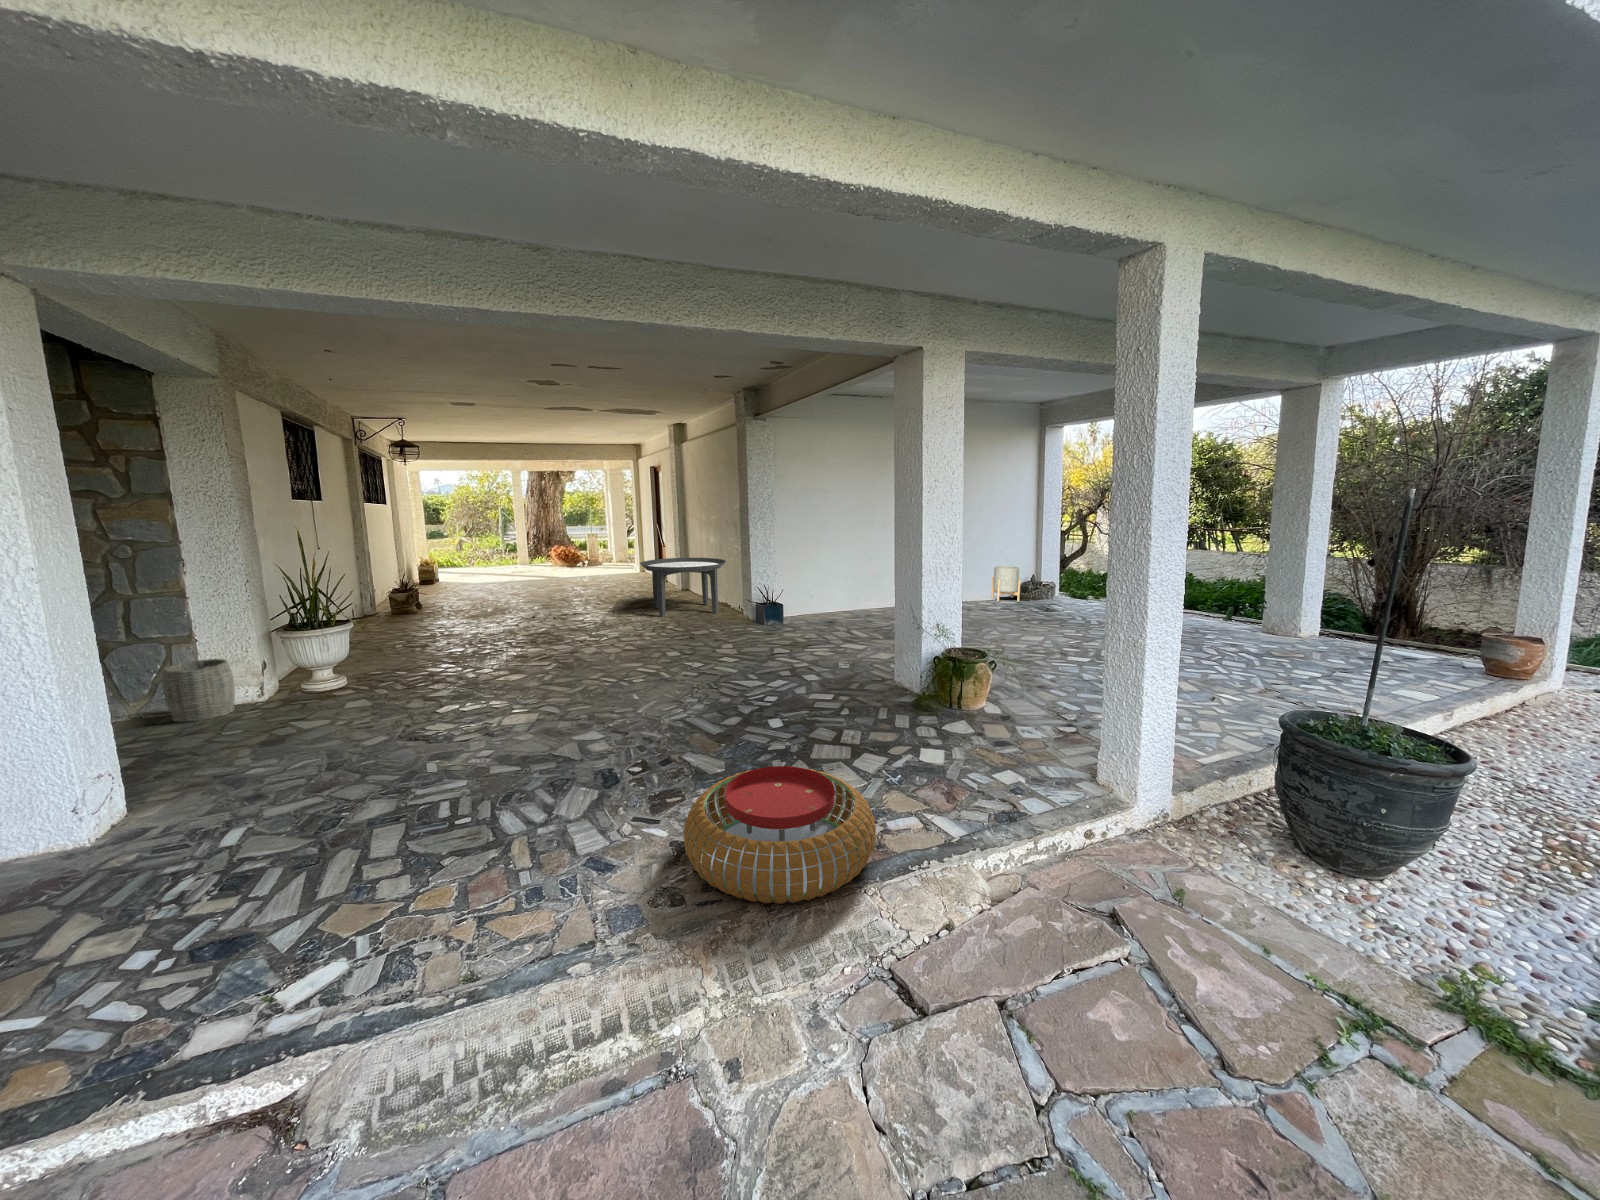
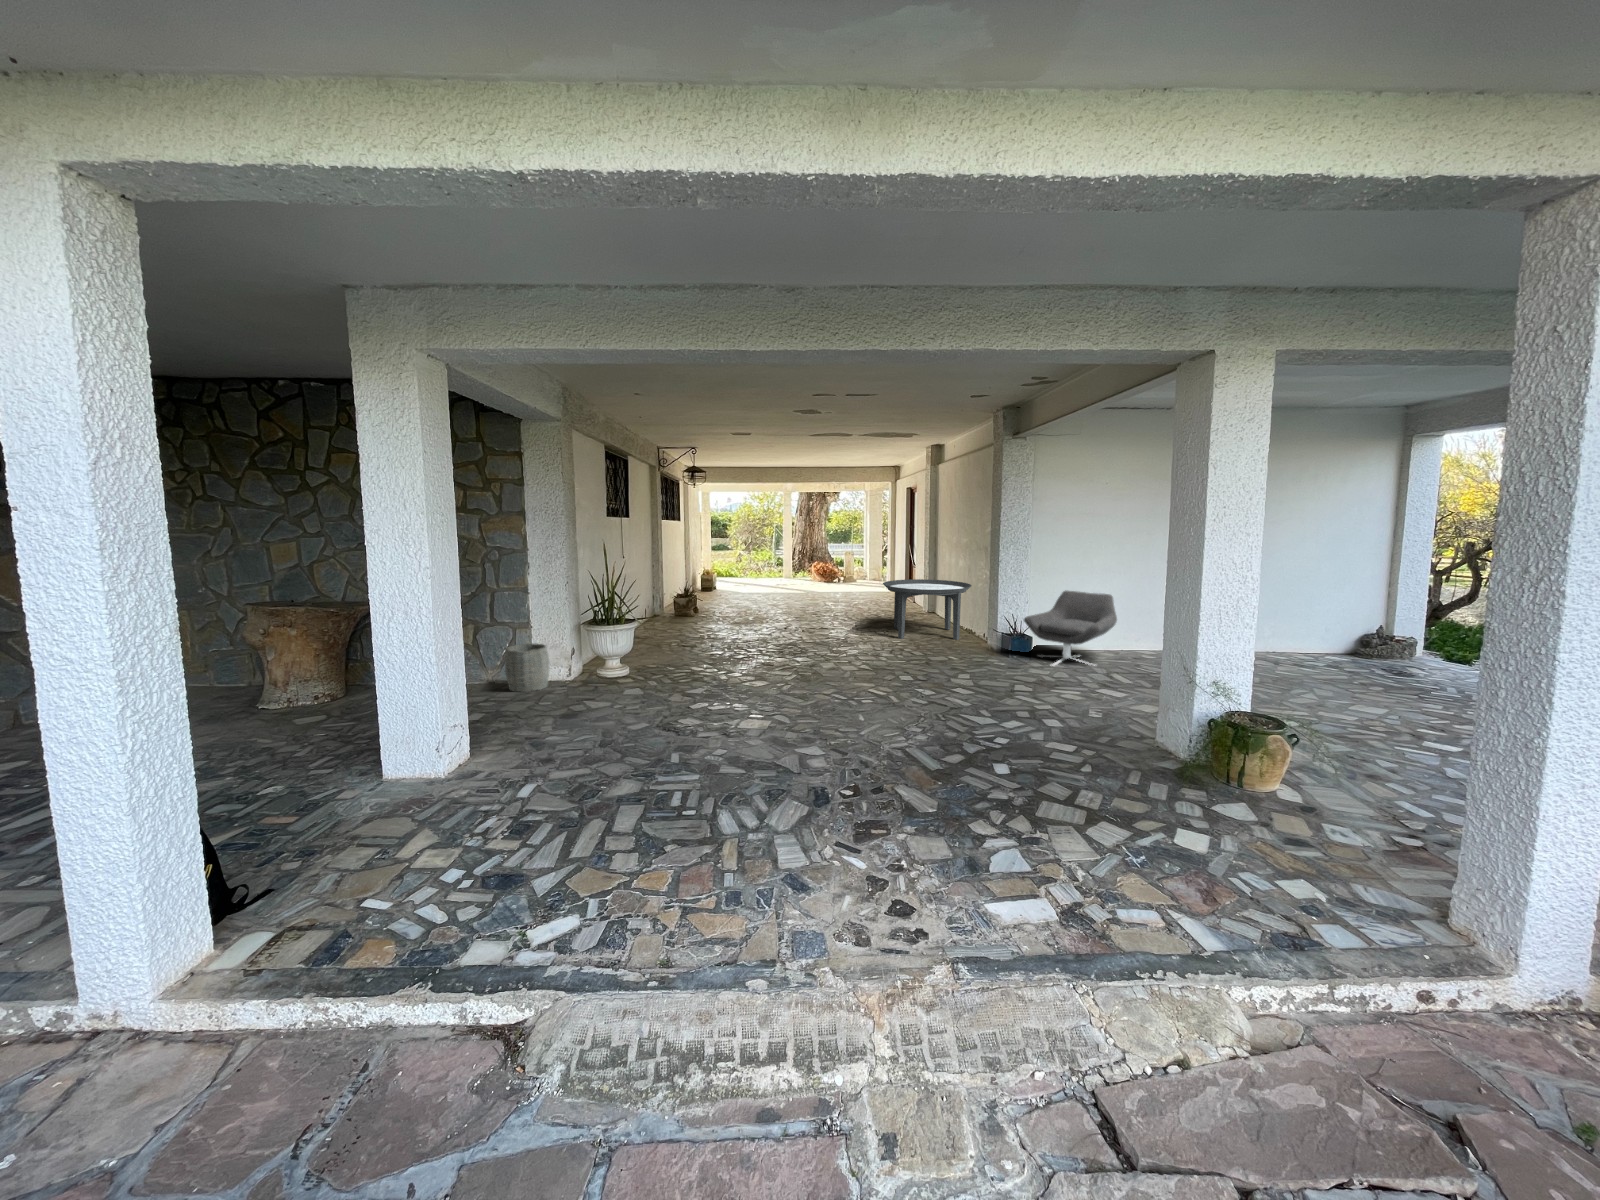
lounge chair: none [776,561,852,629] -> present [1024,591,1117,666]
planter: present [991,566,1020,601] -> none [1315,610,1363,657]
pouf: present [683,766,876,904] -> none [876,817,1098,980]

